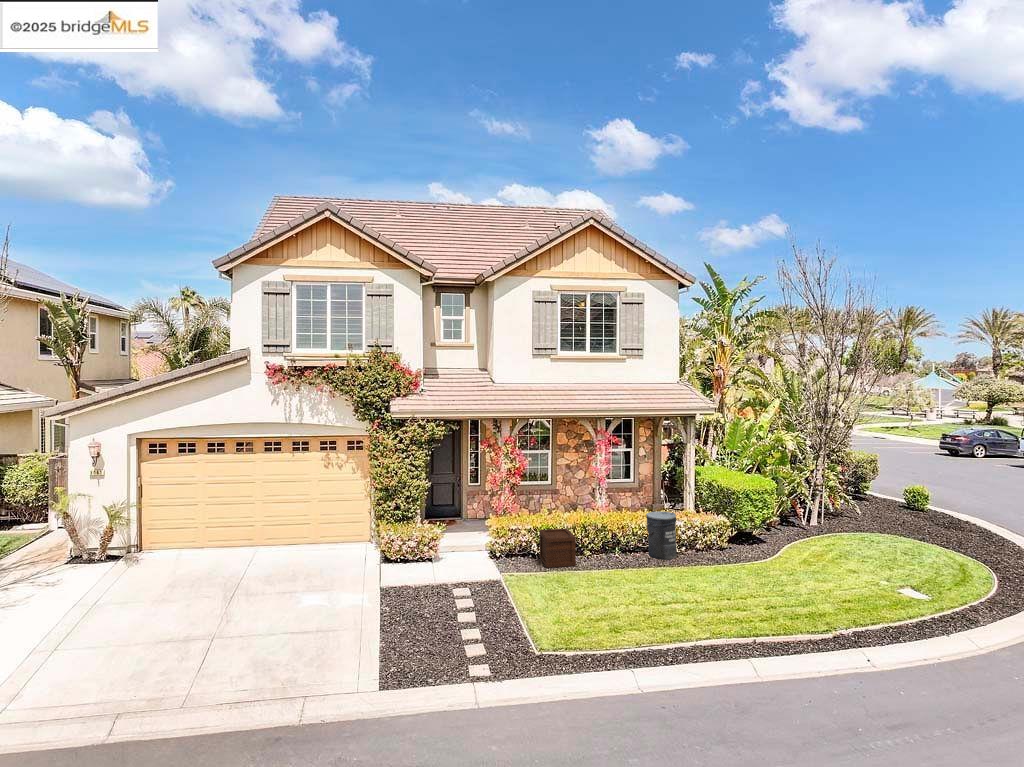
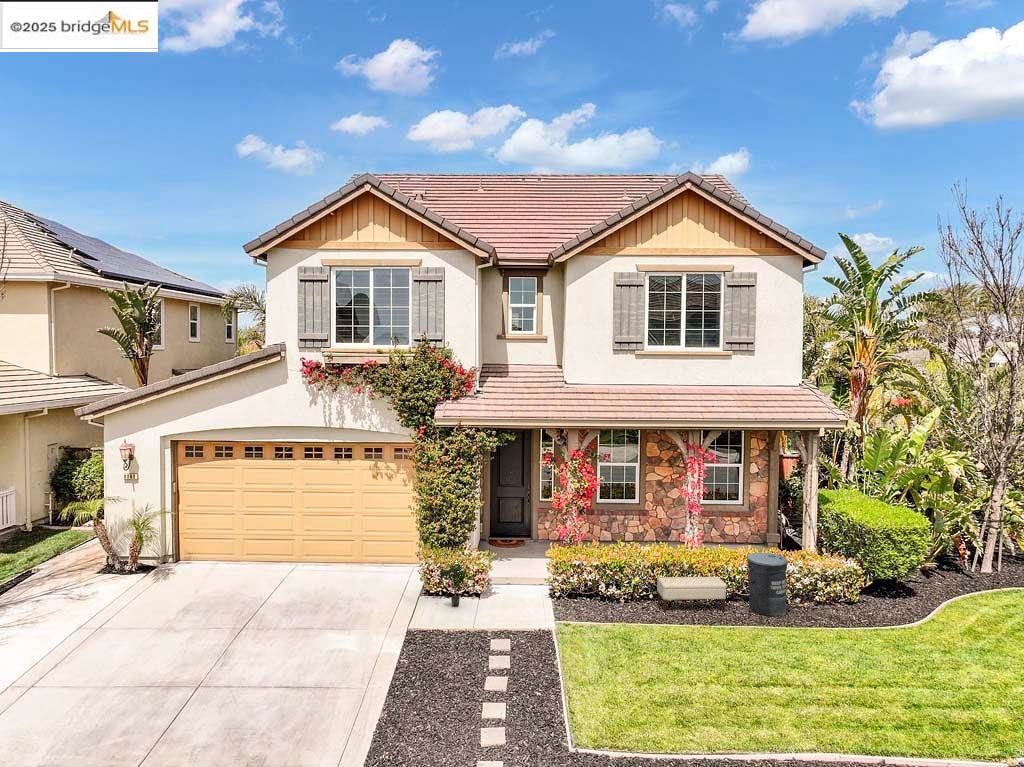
wooden crate: present [539,528,576,568] -> none [608,568,652,617]
potted plant: none [397,531,425,570] -> present [437,561,469,607]
bench: none [578,532,632,562] -> present [657,577,726,612]

